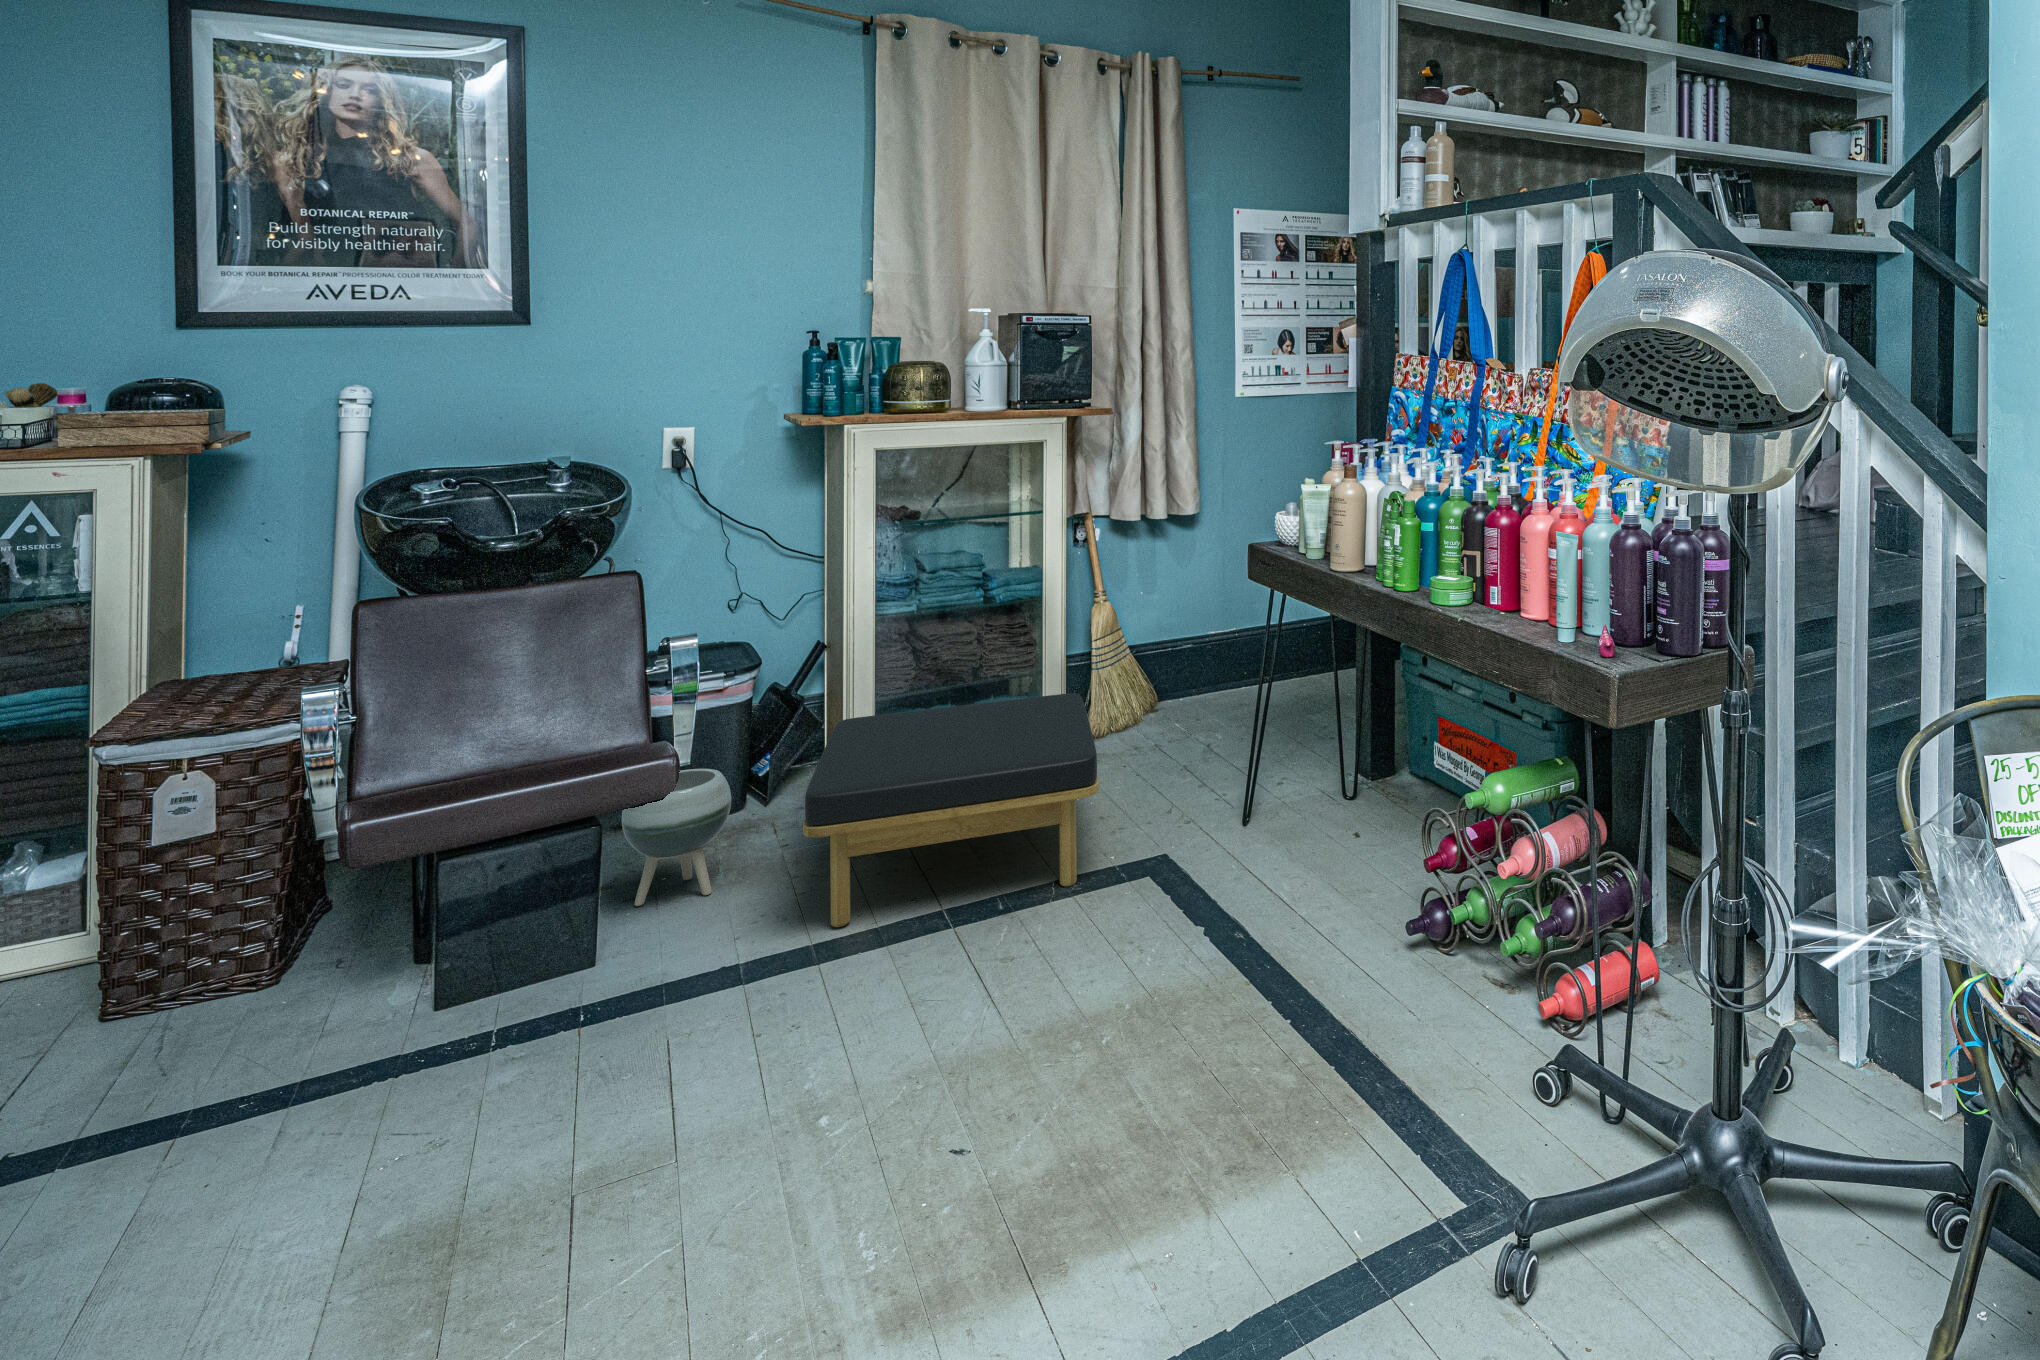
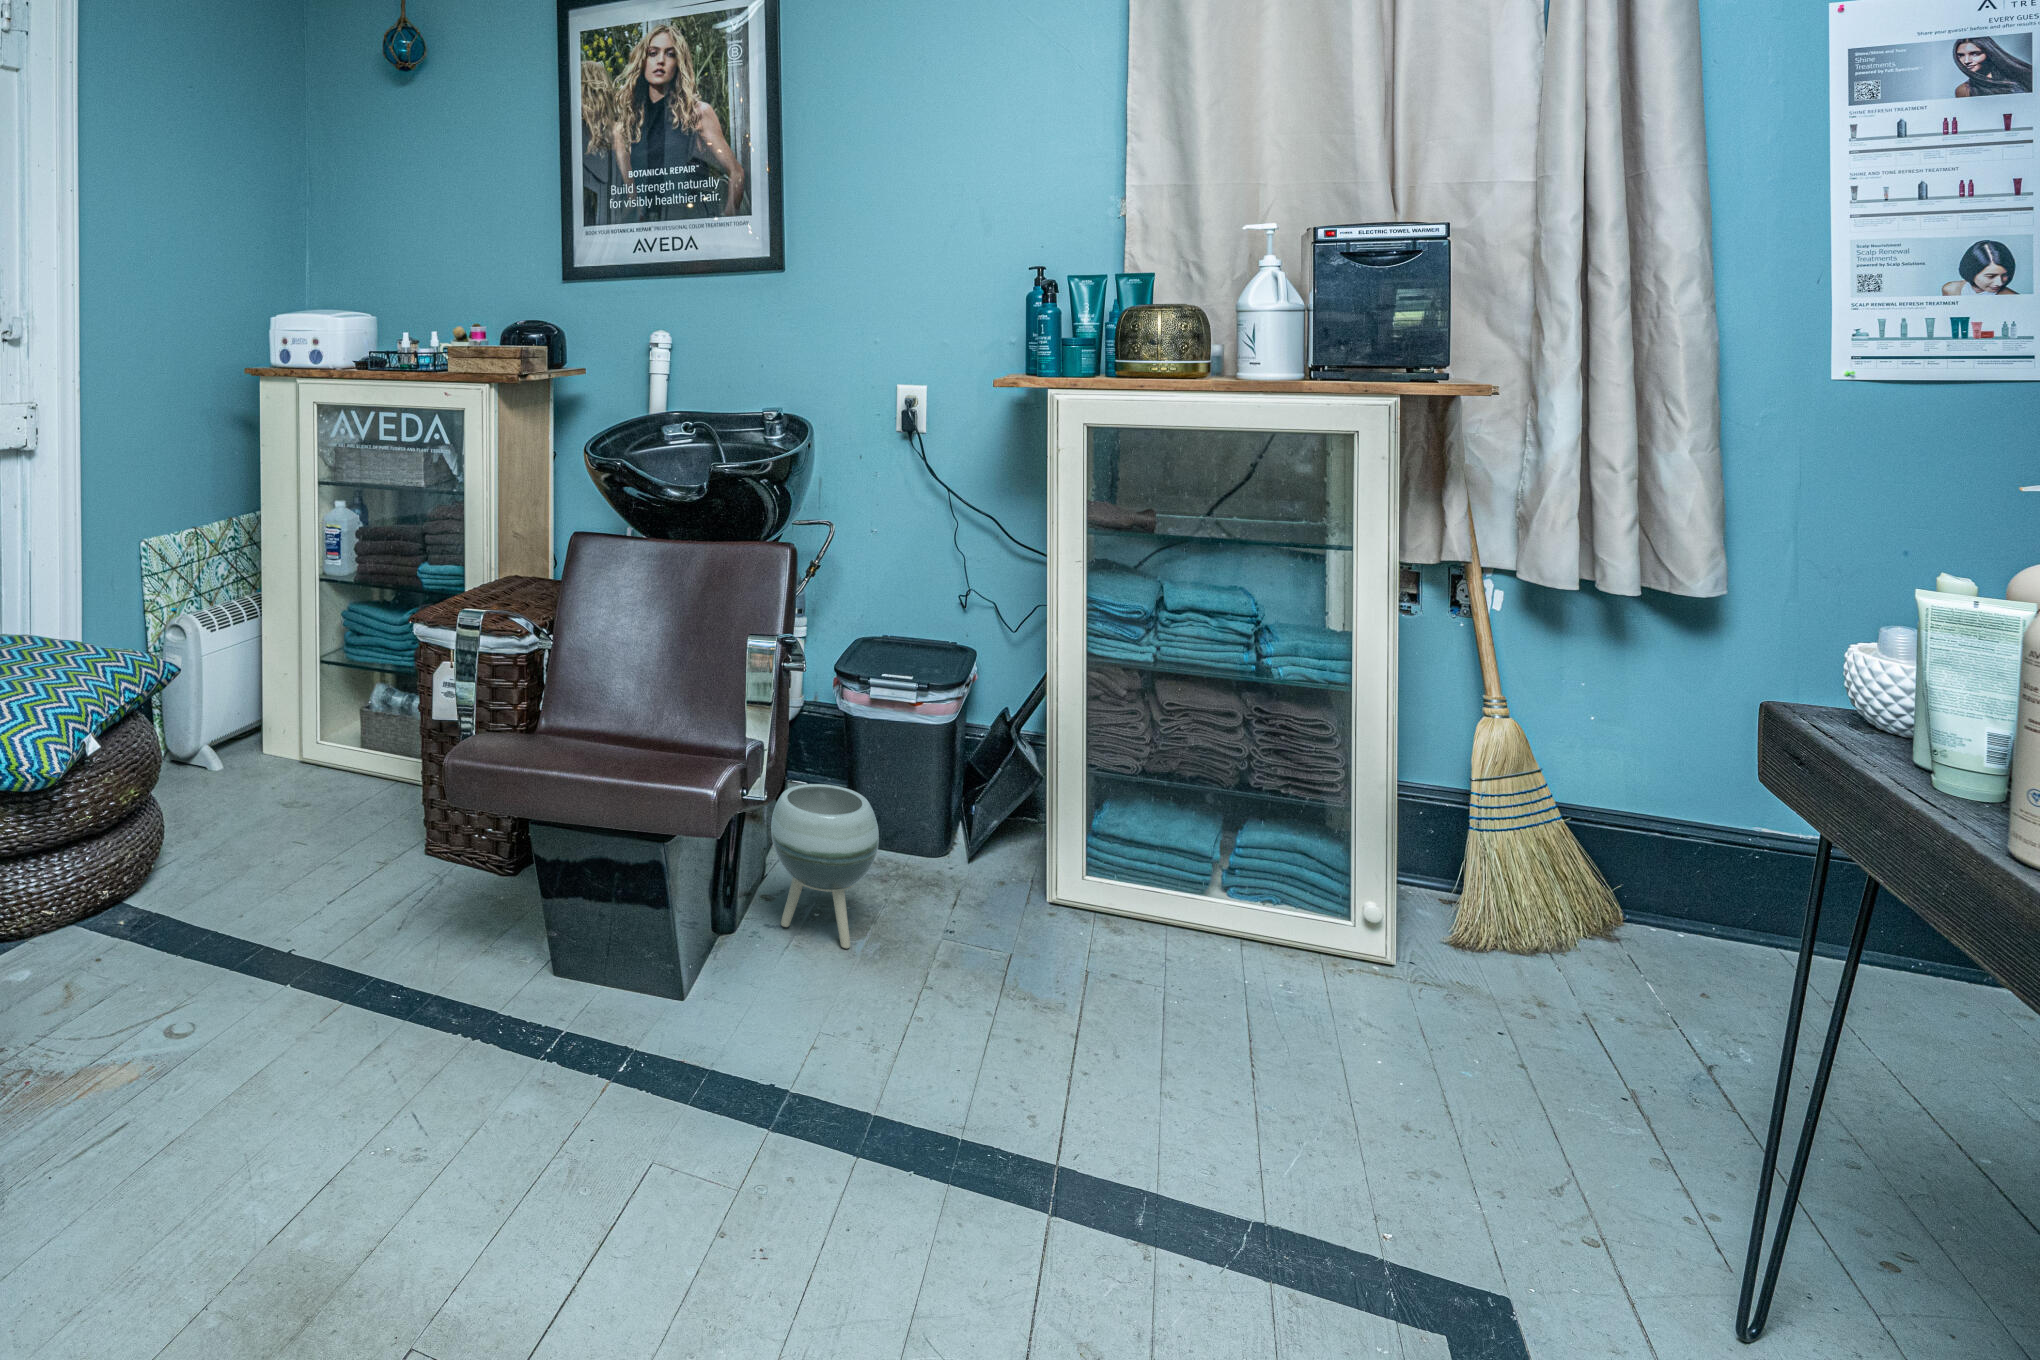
ottoman: present [803,693,1099,927] -> none [895,786,1388,1231]

